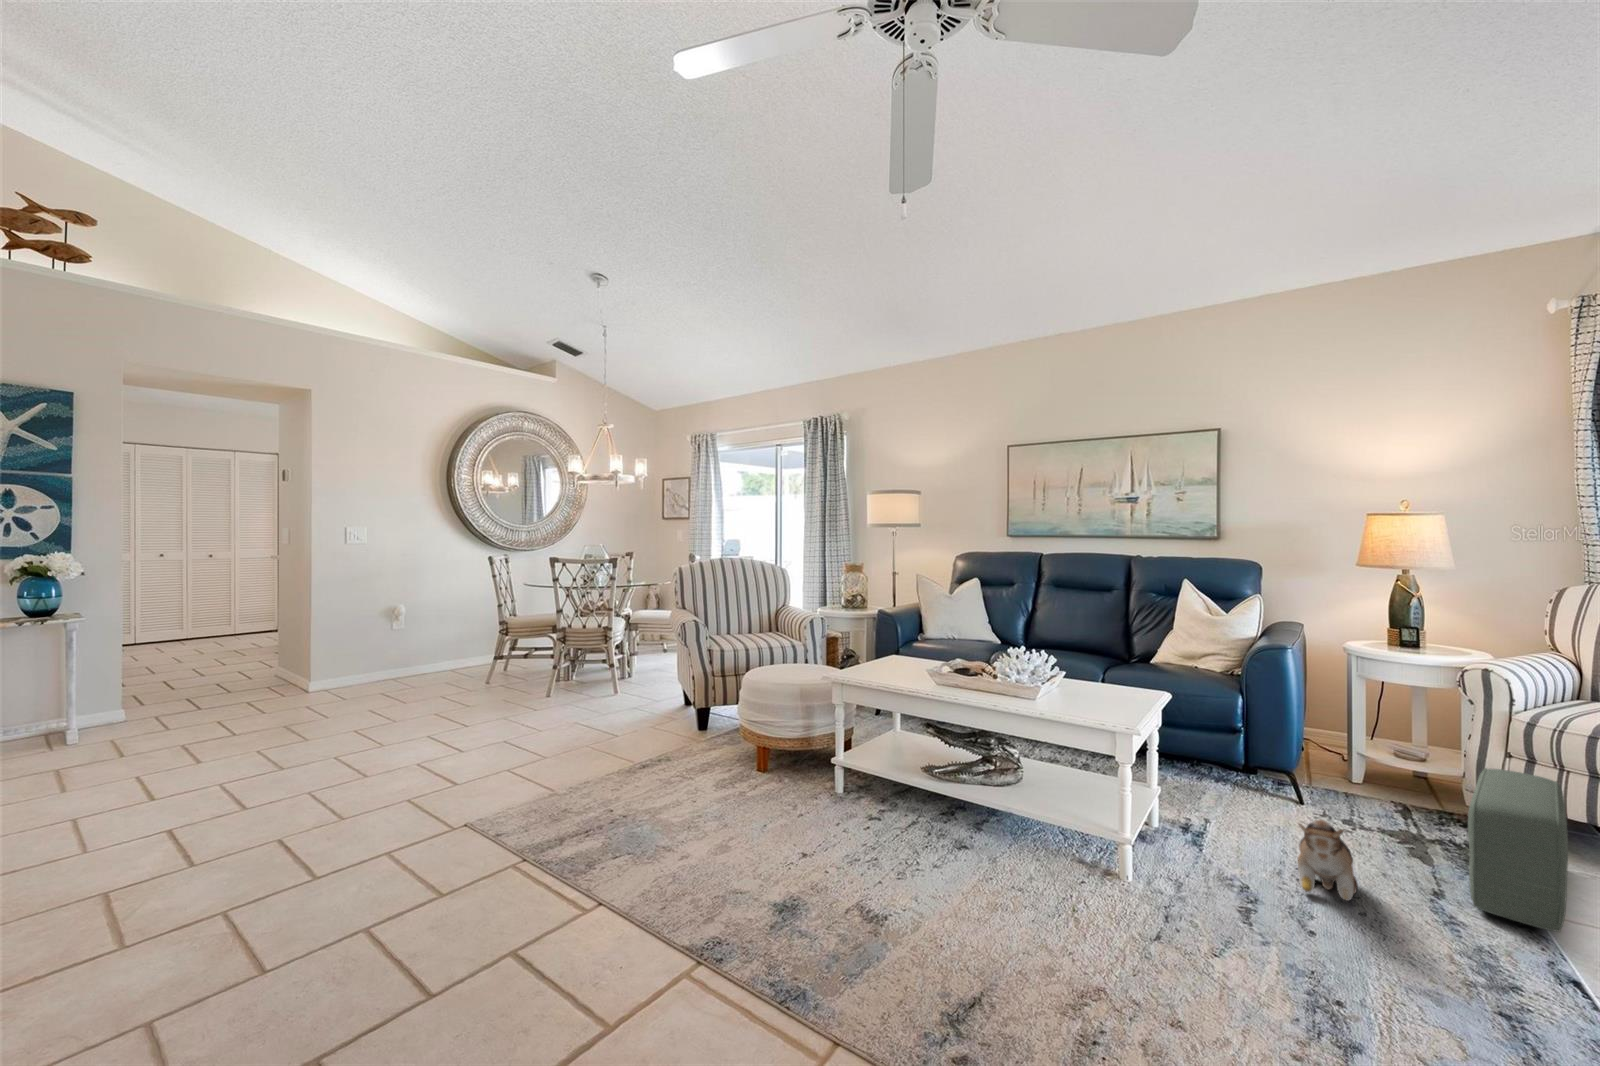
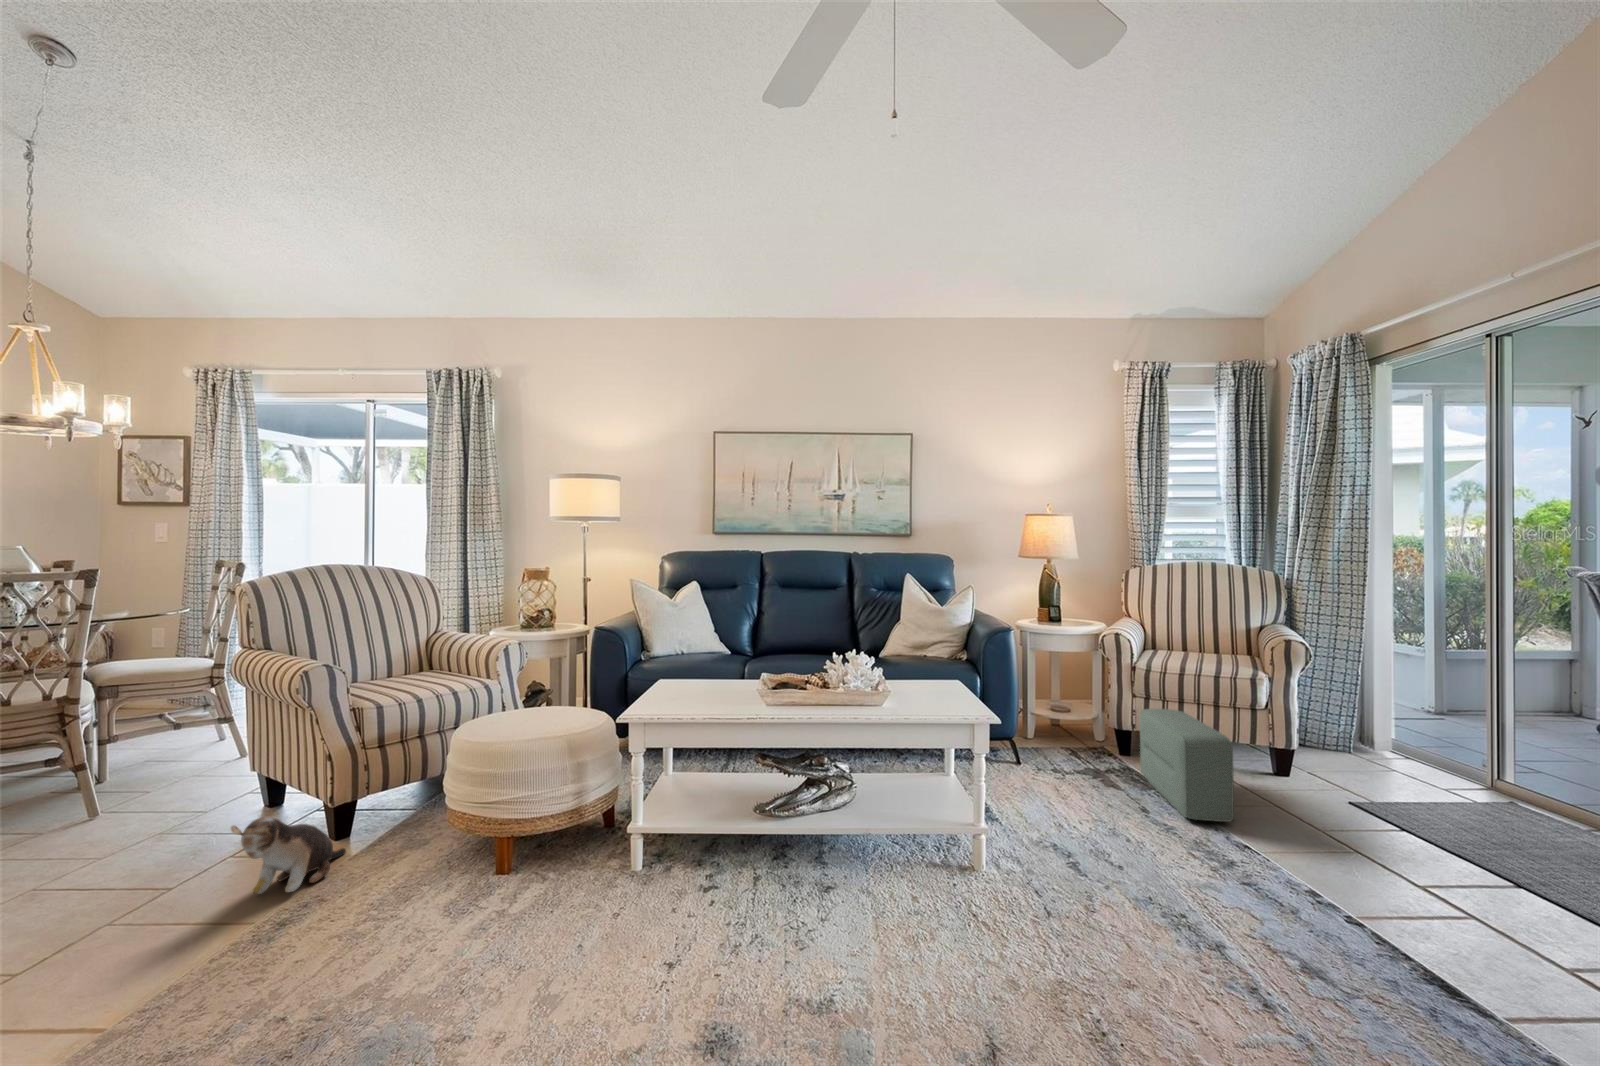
plush toy: present [1298,820,1358,900] -> present [231,816,346,894]

